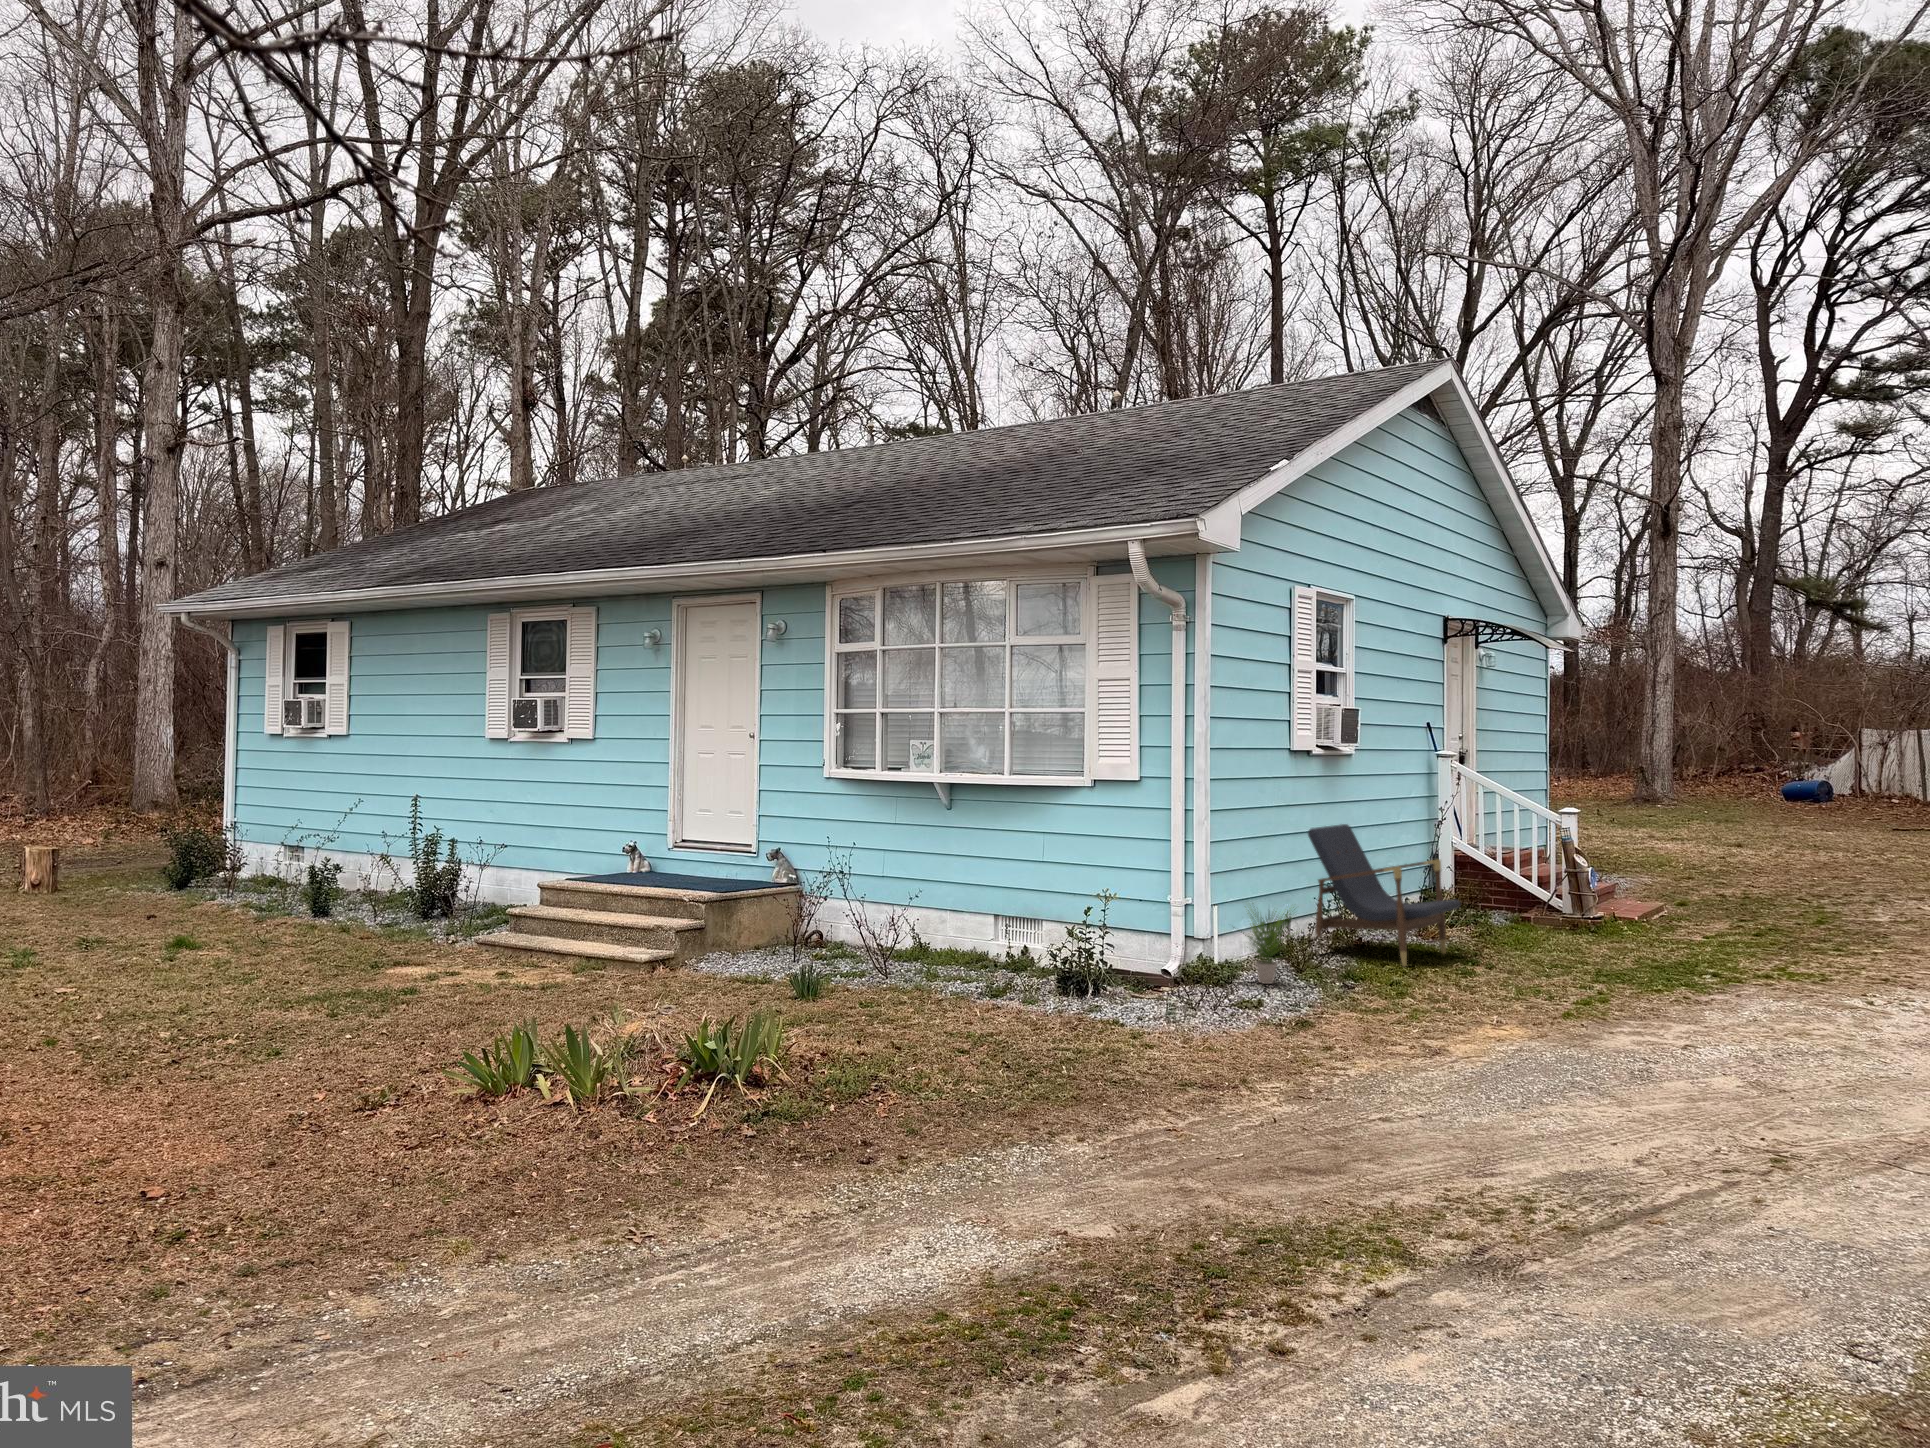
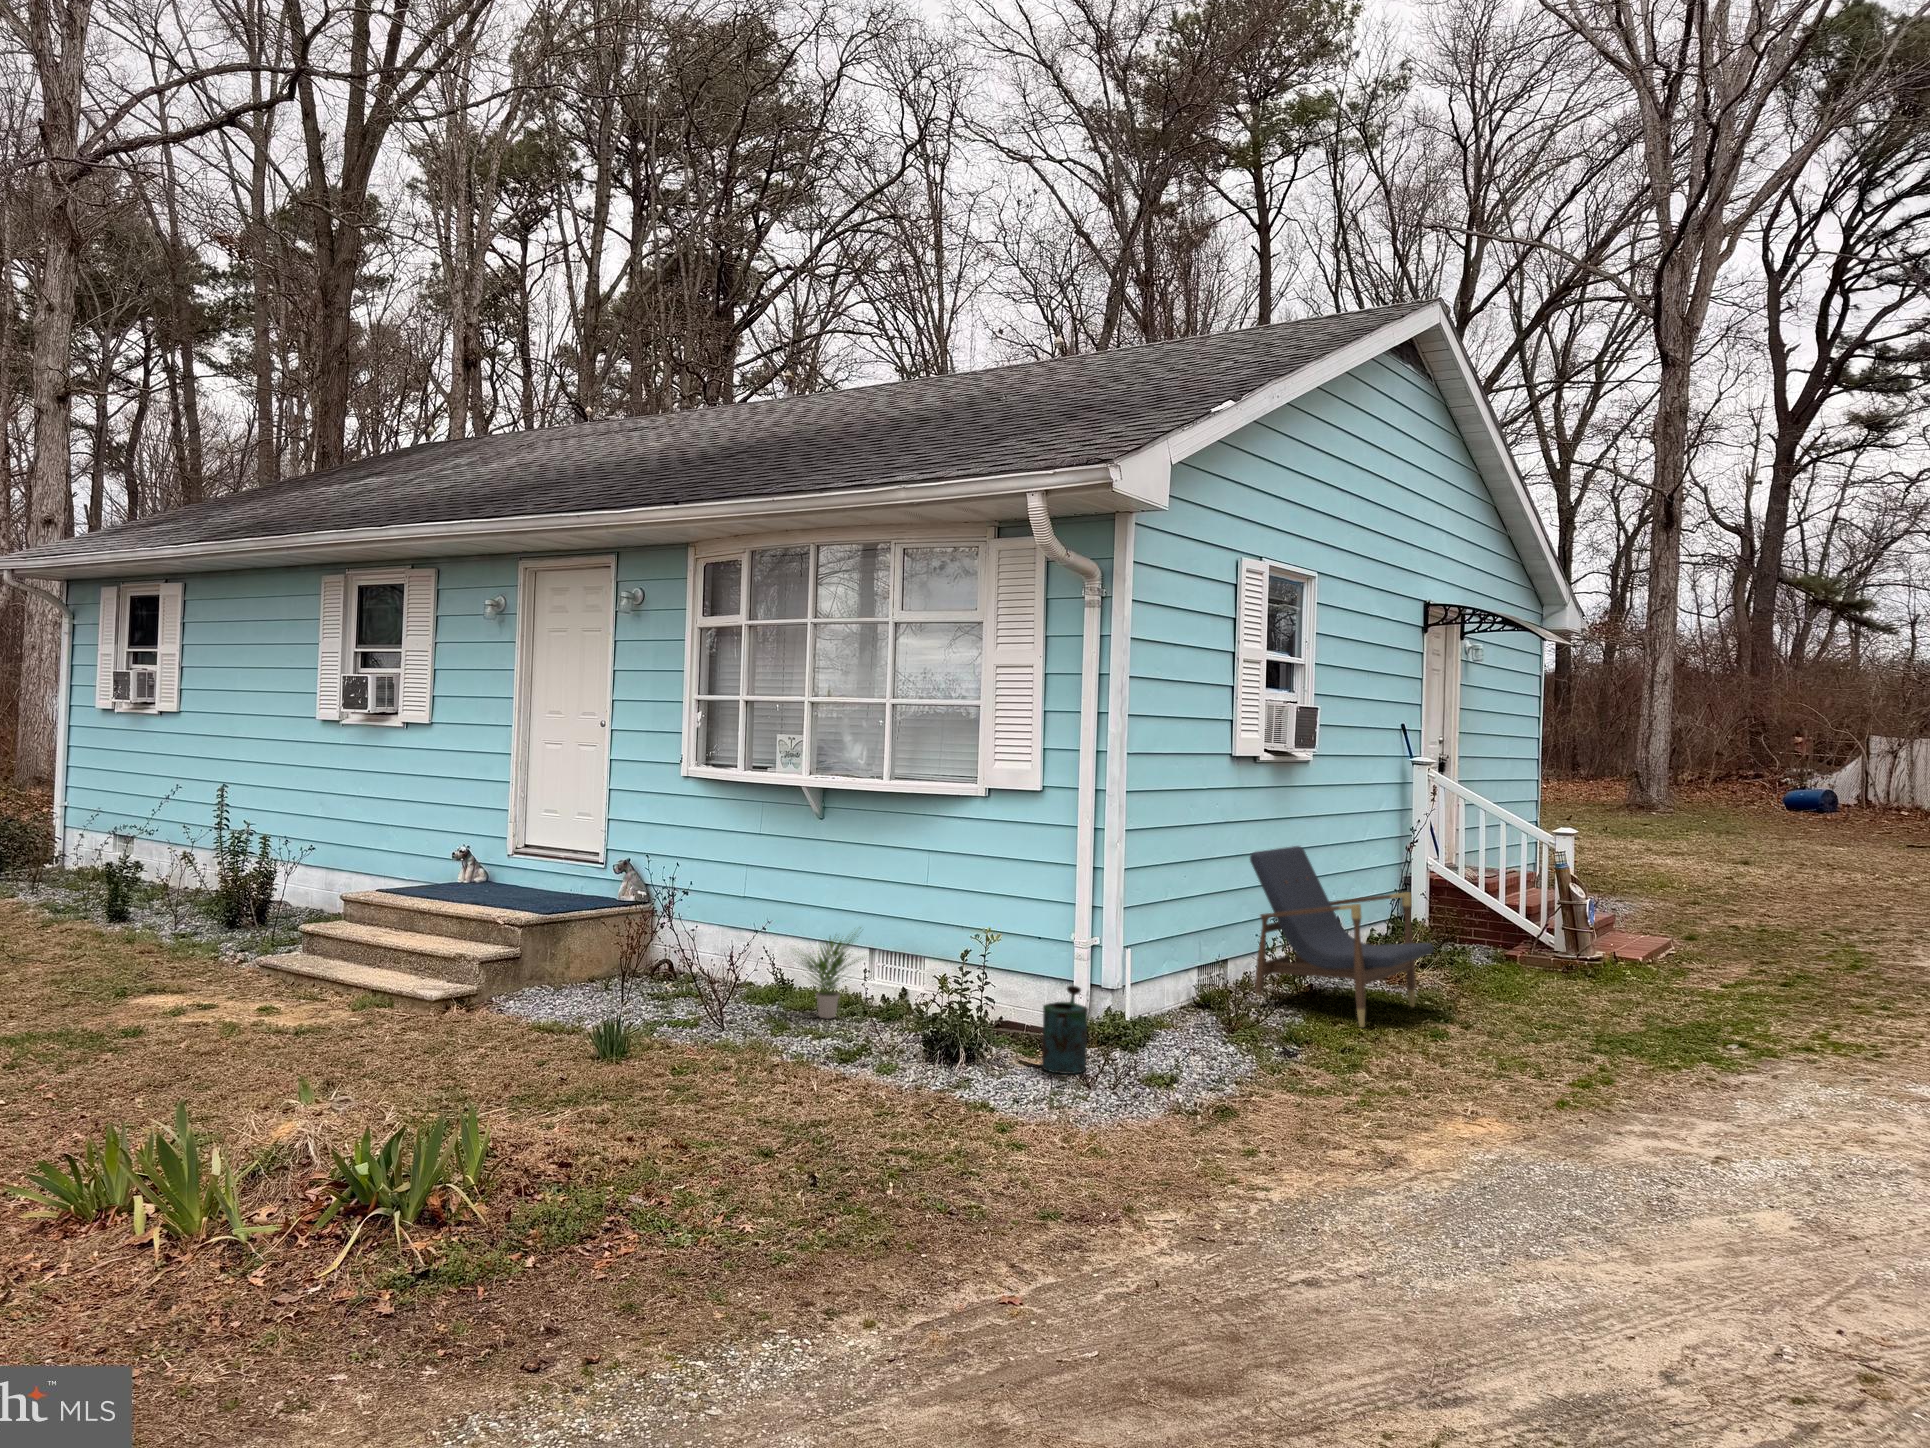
potted plant: present [1238,912,1300,984] -> present [799,934,863,1019]
watering can: none [1157,931,1193,997] -> present [1042,986,1088,1074]

